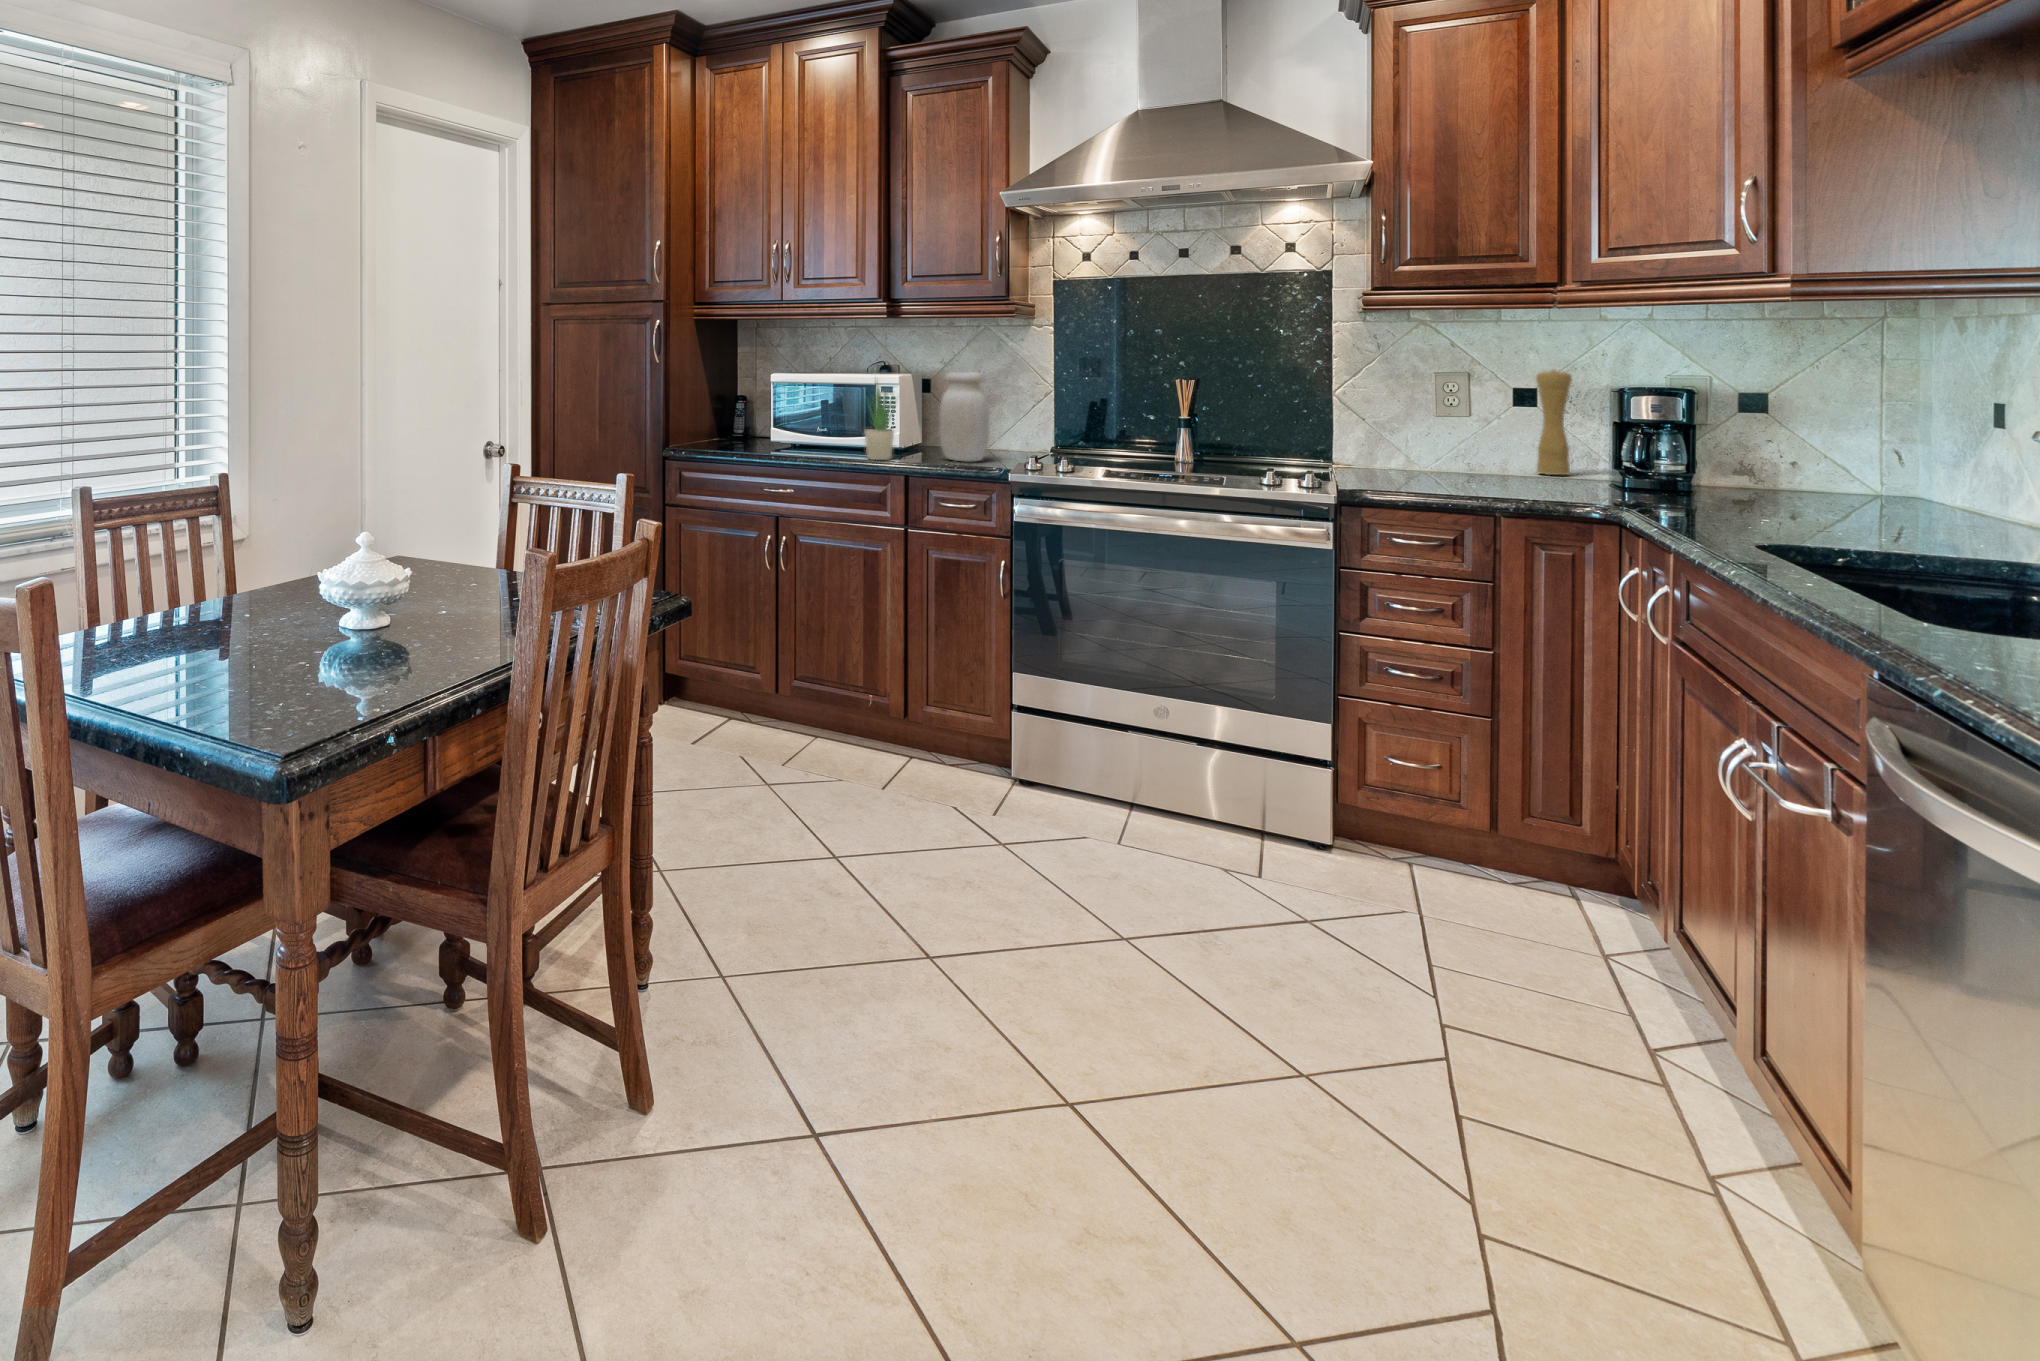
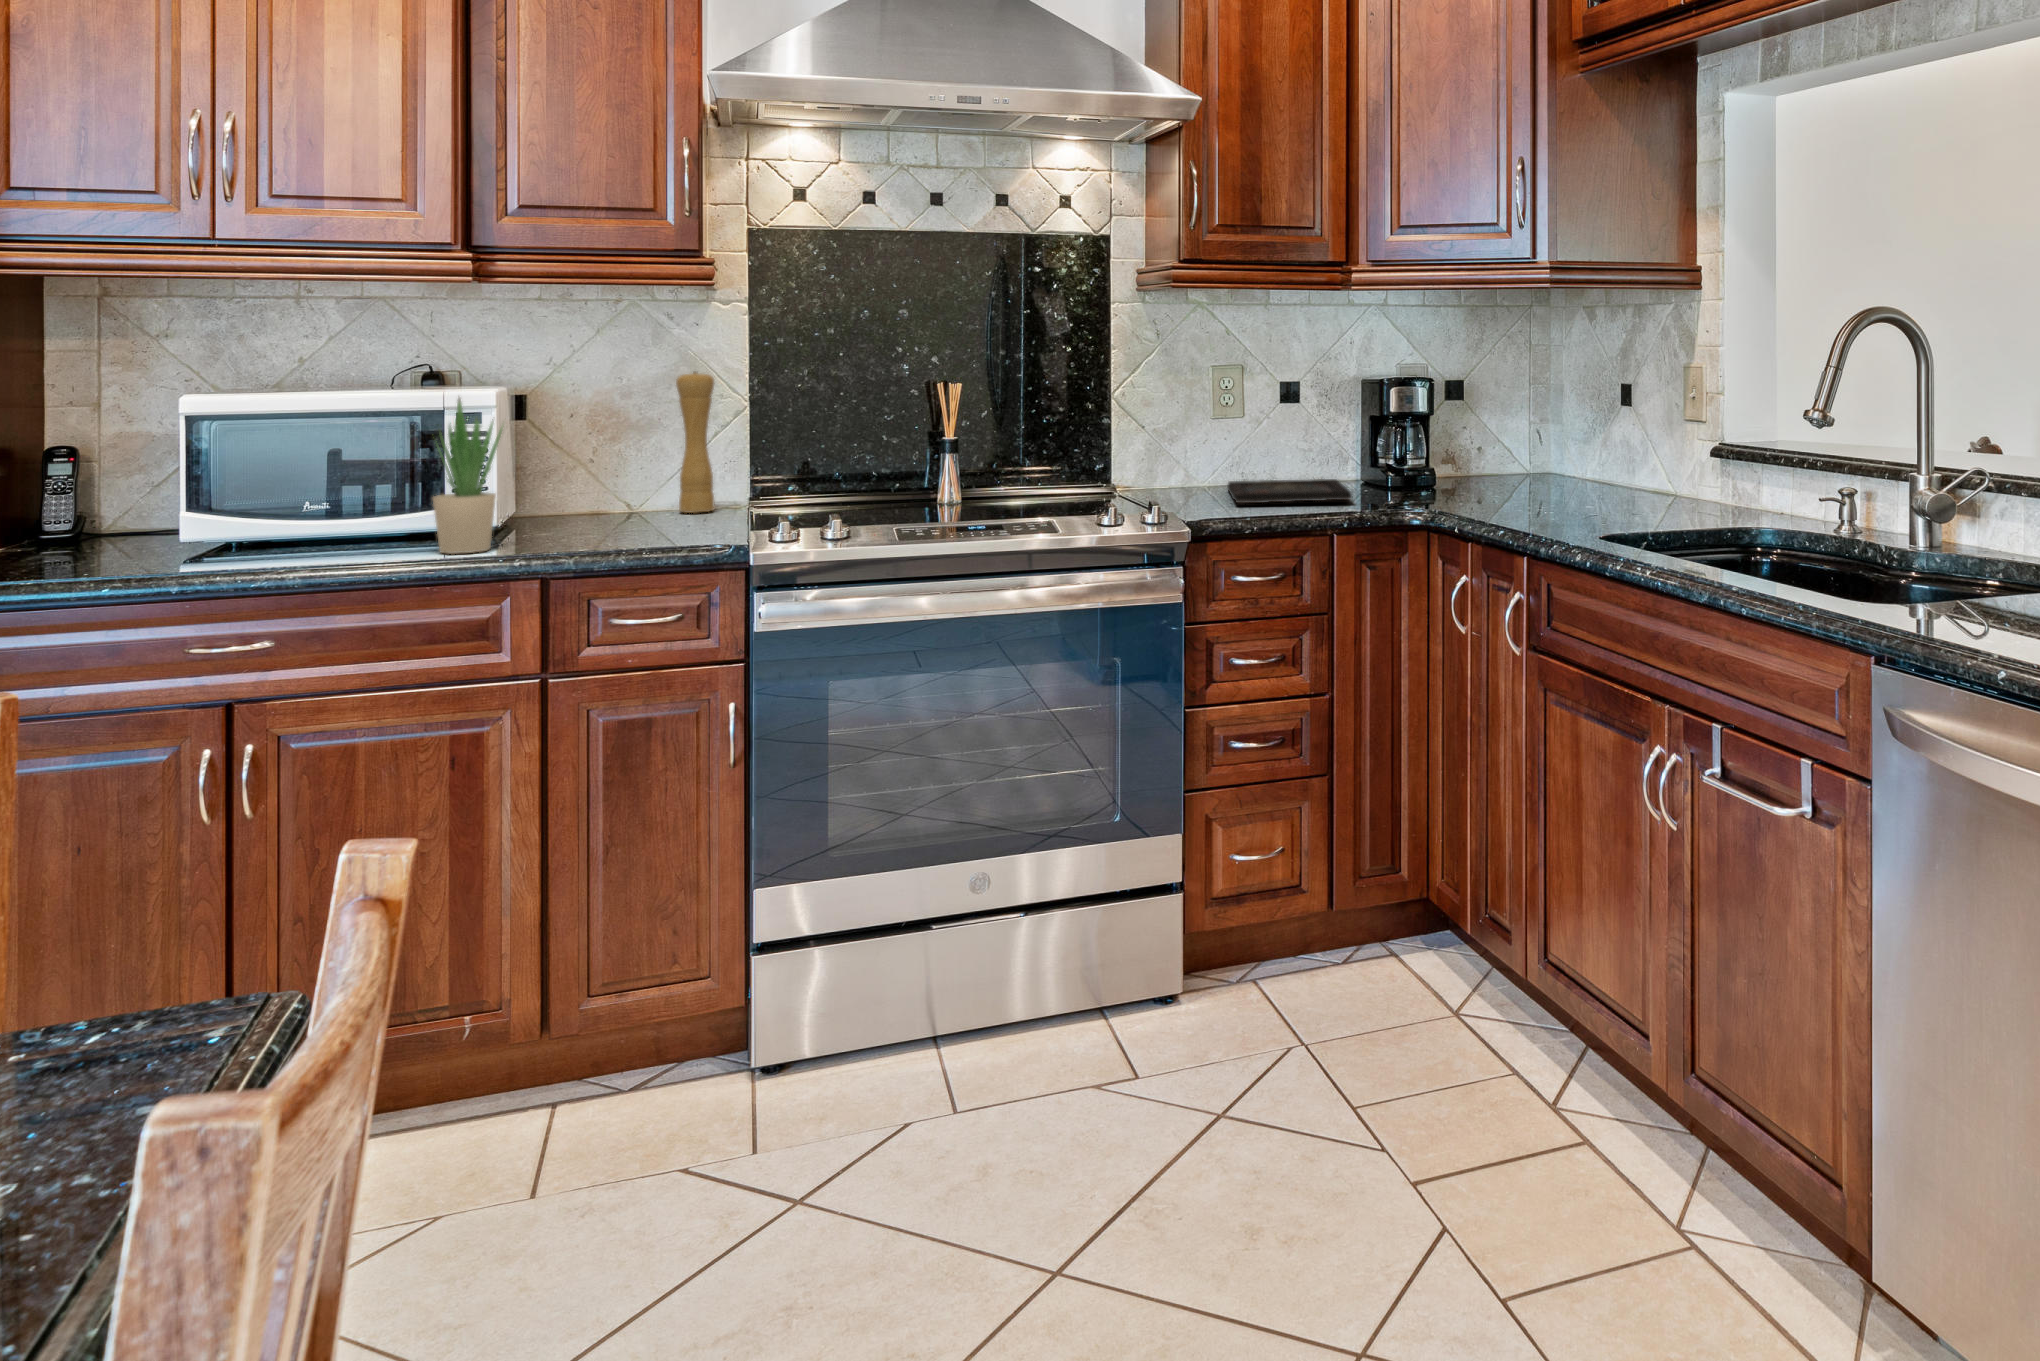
pepper mill: present [1536,370,1572,475] -> present [676,372,715,513]
jar: present [940,372,989,462] -> none [582,380,675,539]
tray: none [1423,465,1571,490] -> present [1227,479,1352,503]

